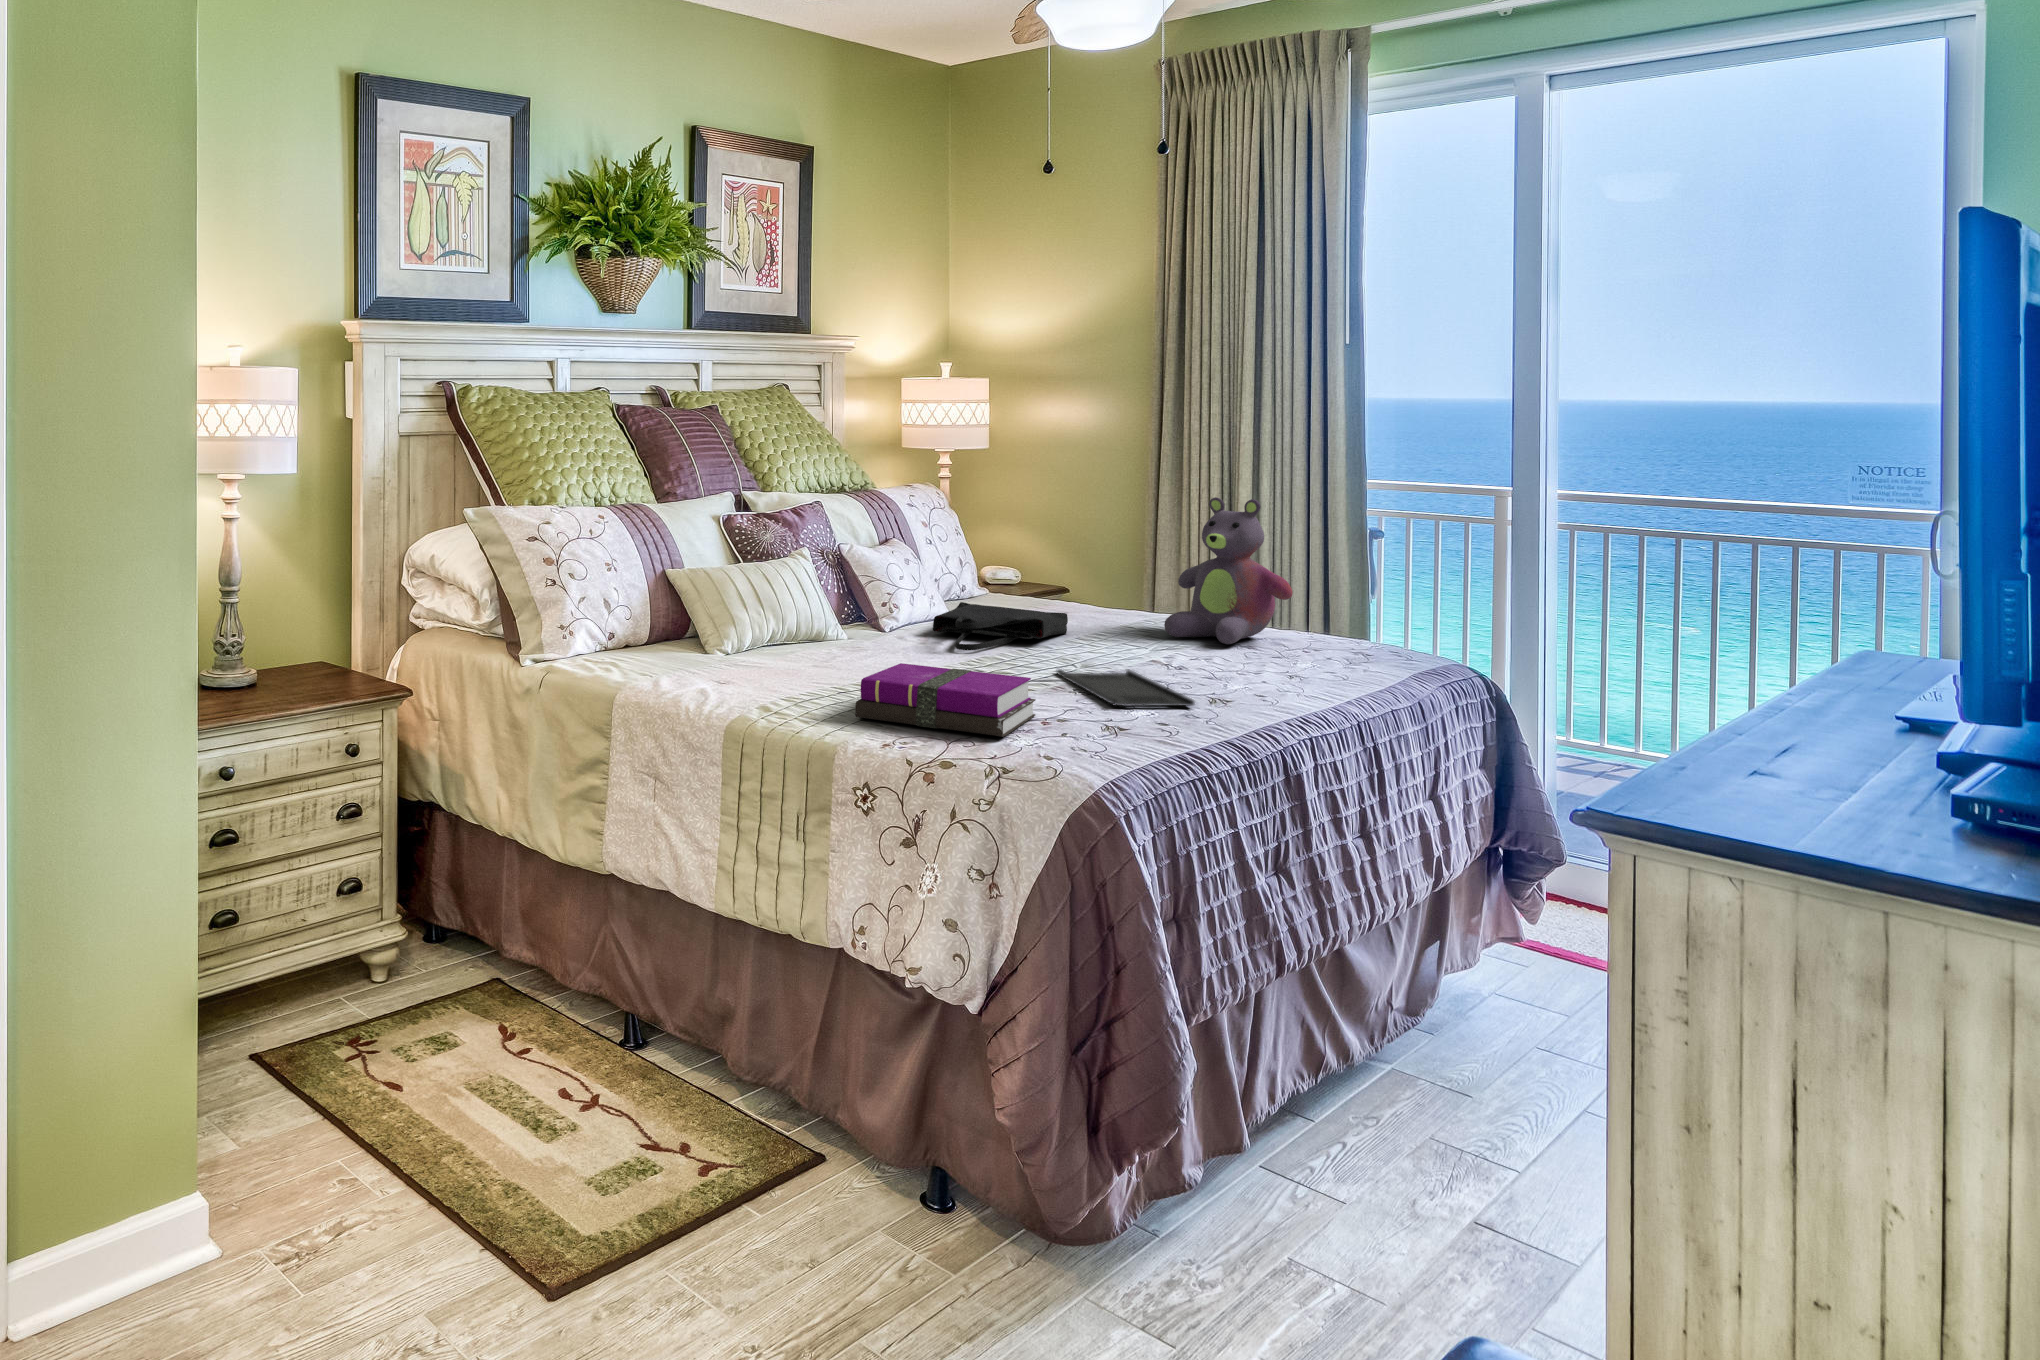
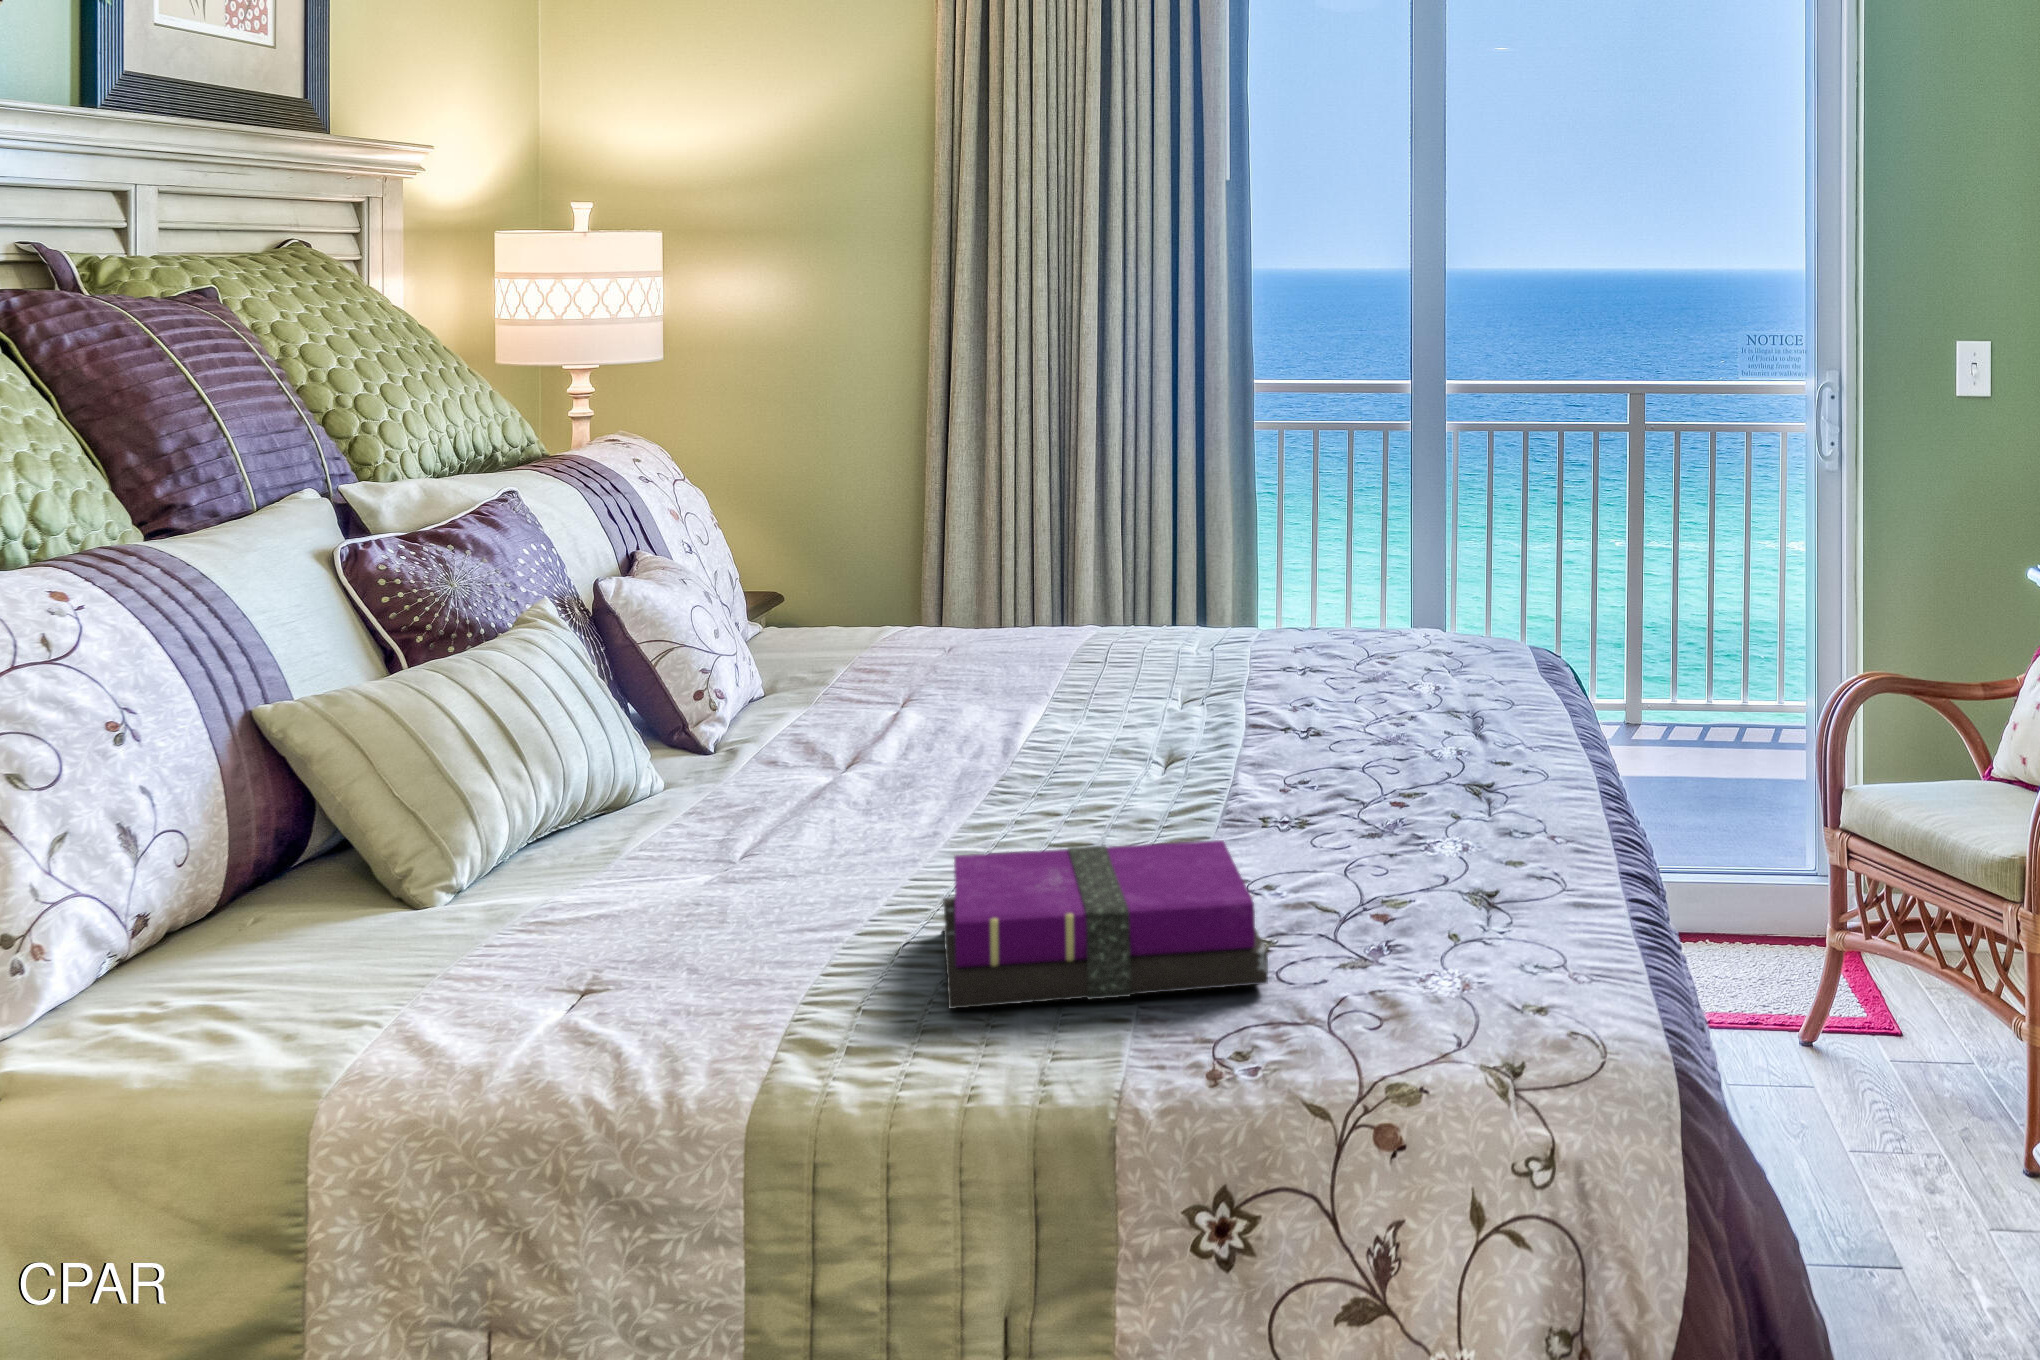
stuffed bear: present [1164,497,1293,644] -> none [1152,440,1337,685]
tote bag: present [933,602,1068,650] -> none [807,667,1023,777]
tray: present [1057,669,1195,706] -> none [1120,766,1411,854]

